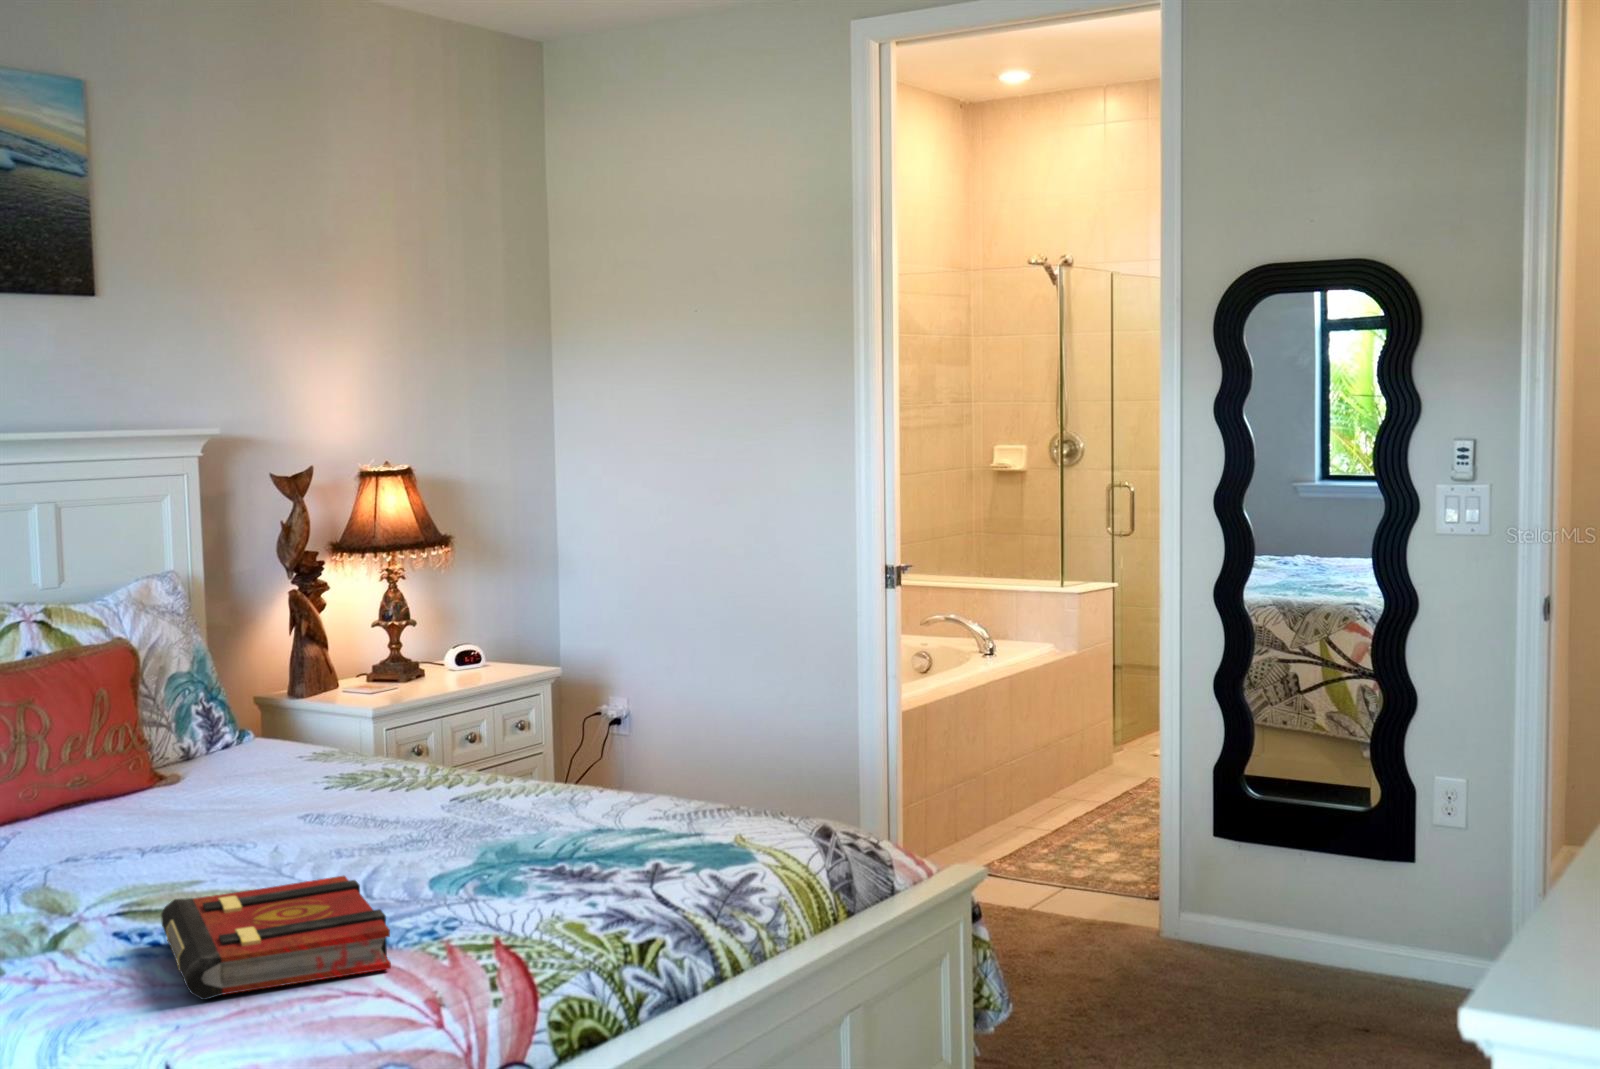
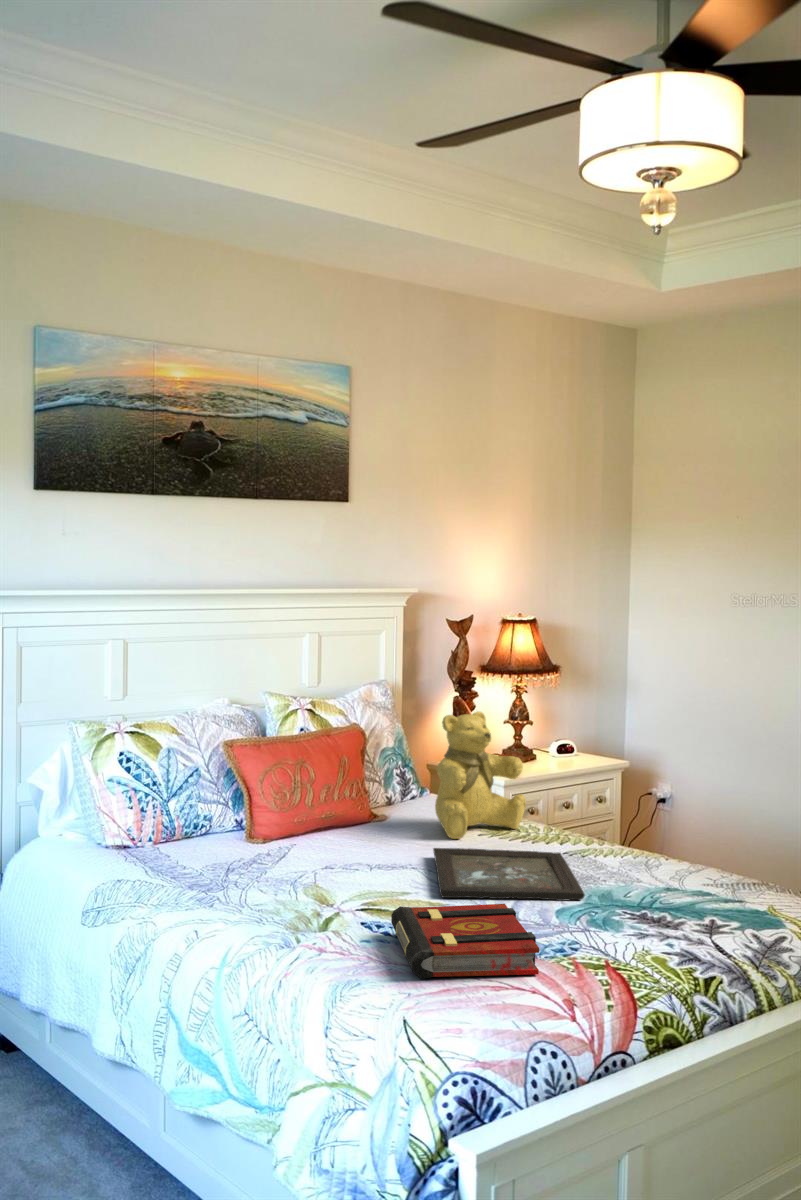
teddy bear: none [252,603,397,798] -> present [435,711,526,839]
tray: none [246,798,474,881] -> present [433,848,585,901]

